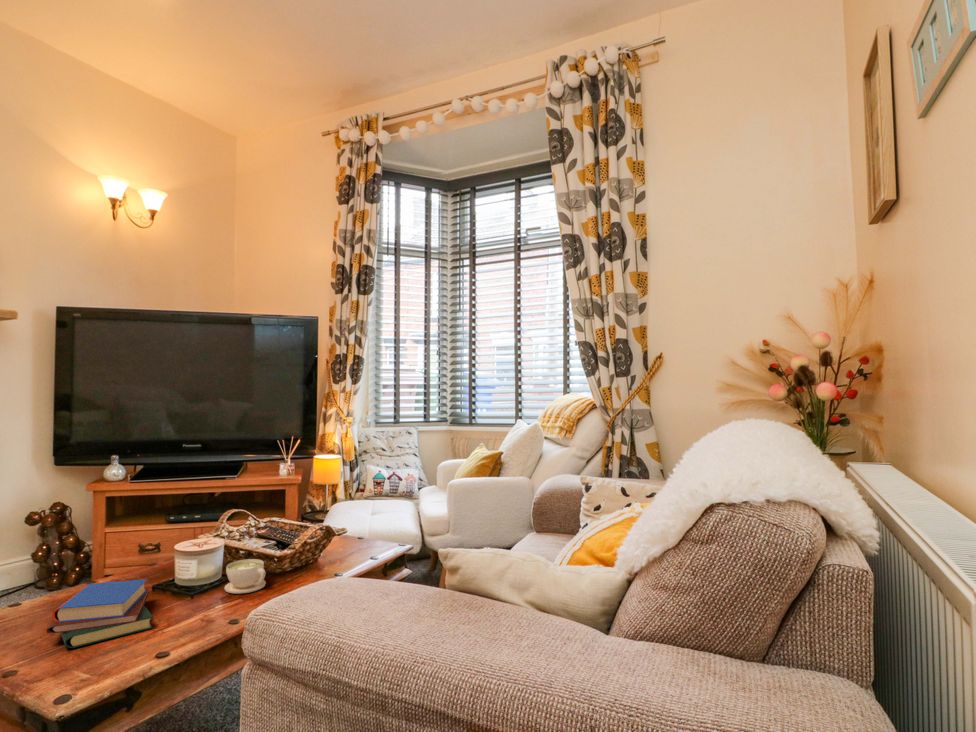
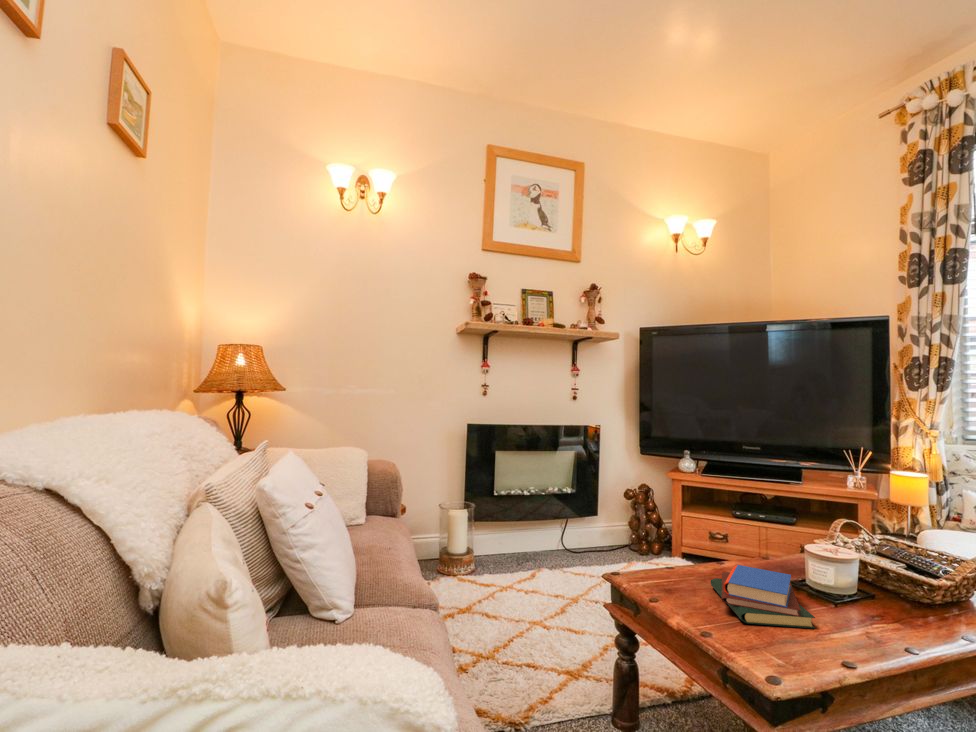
coffee cup: present [225,559,266,594] -> none [870,580,928,621]

